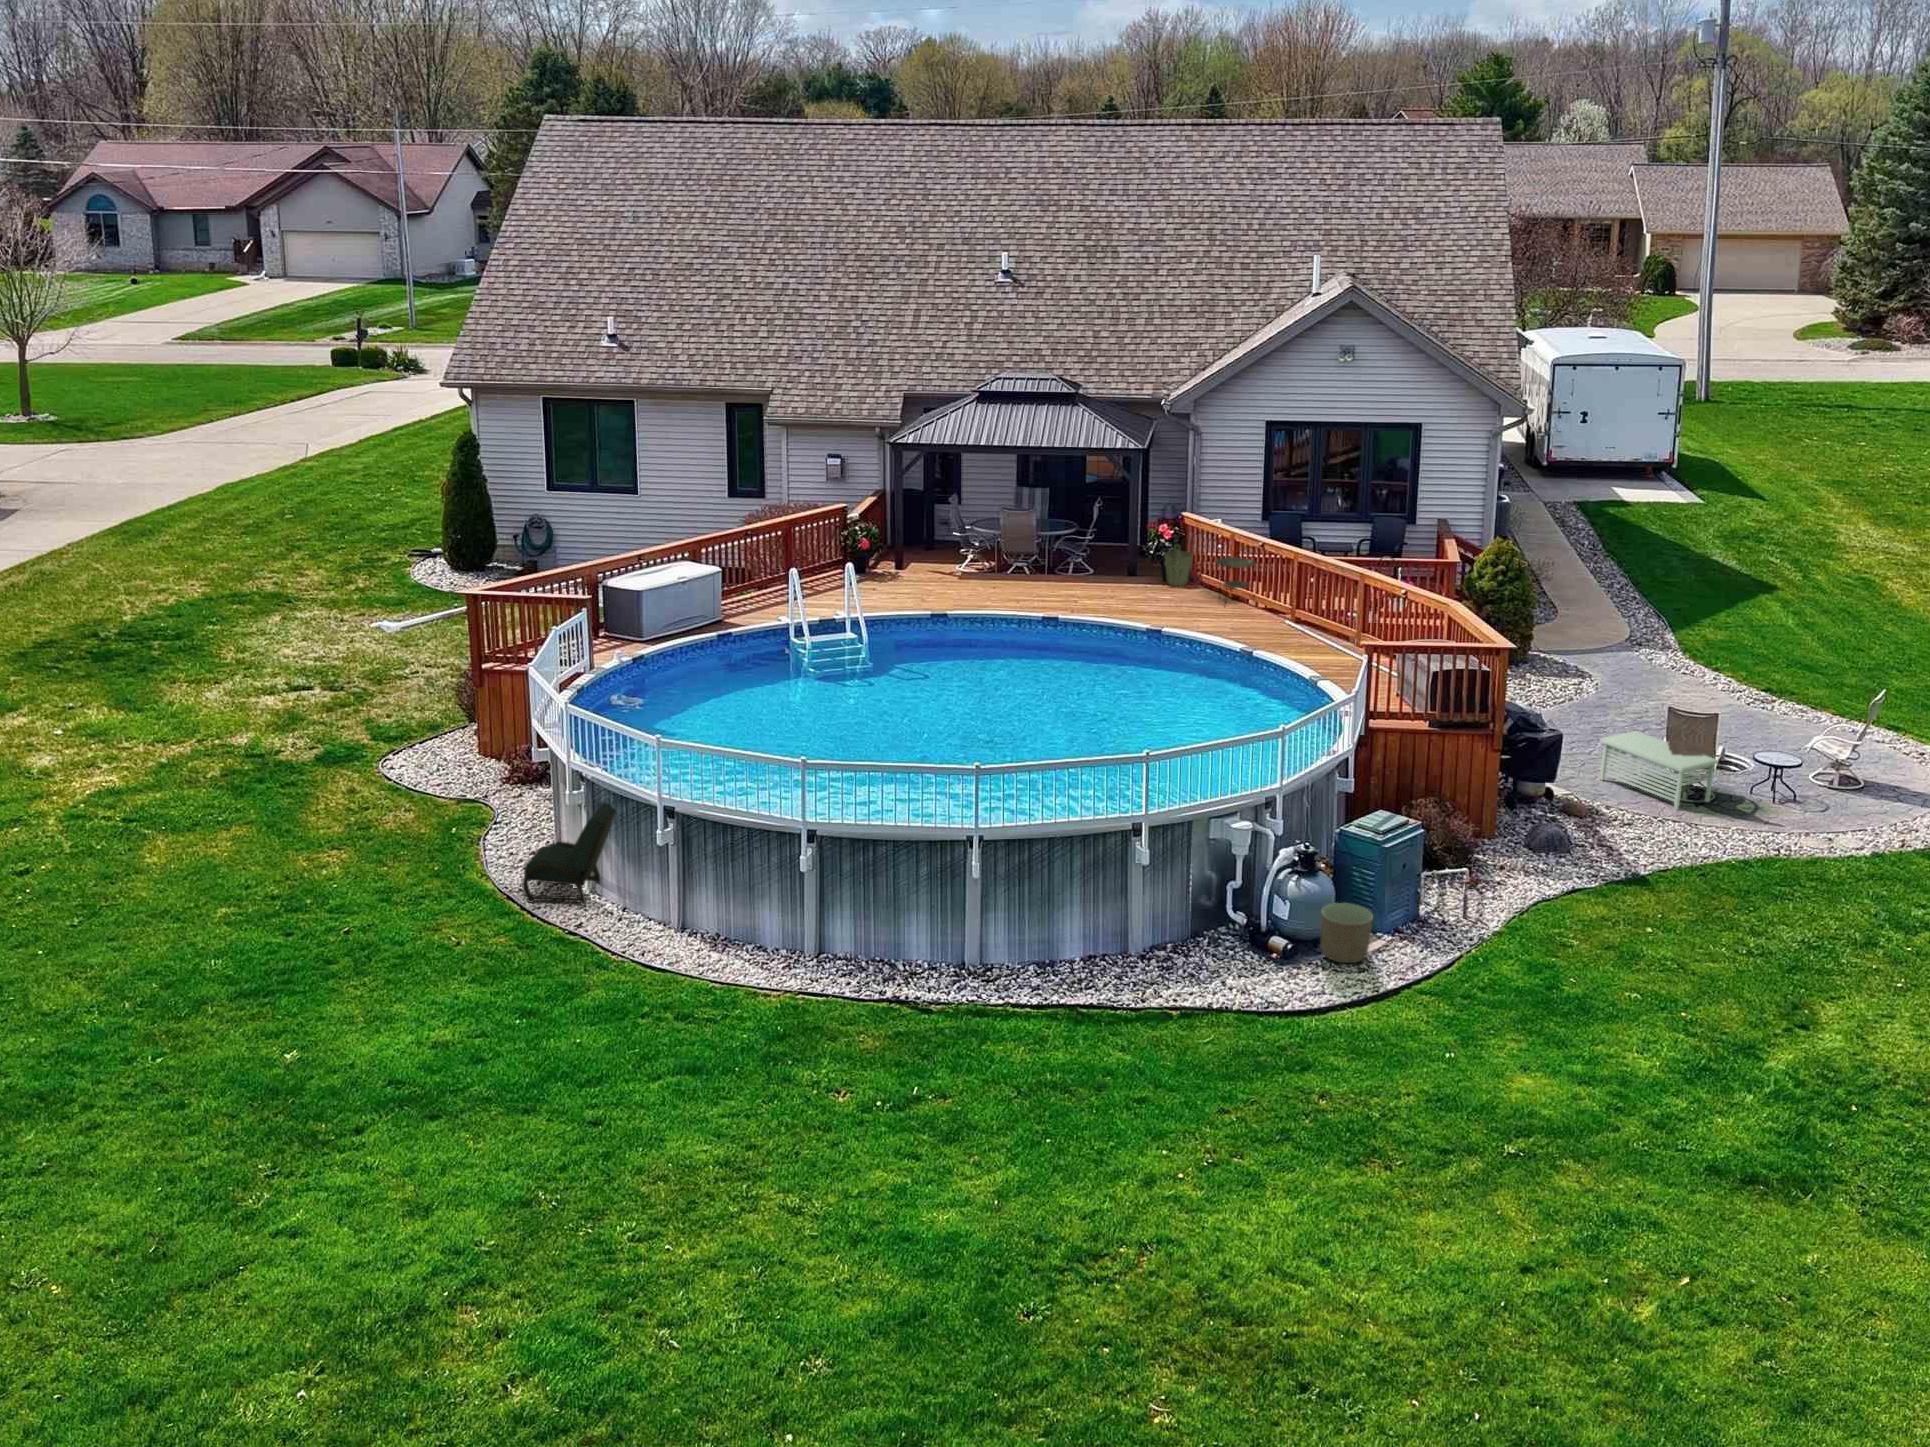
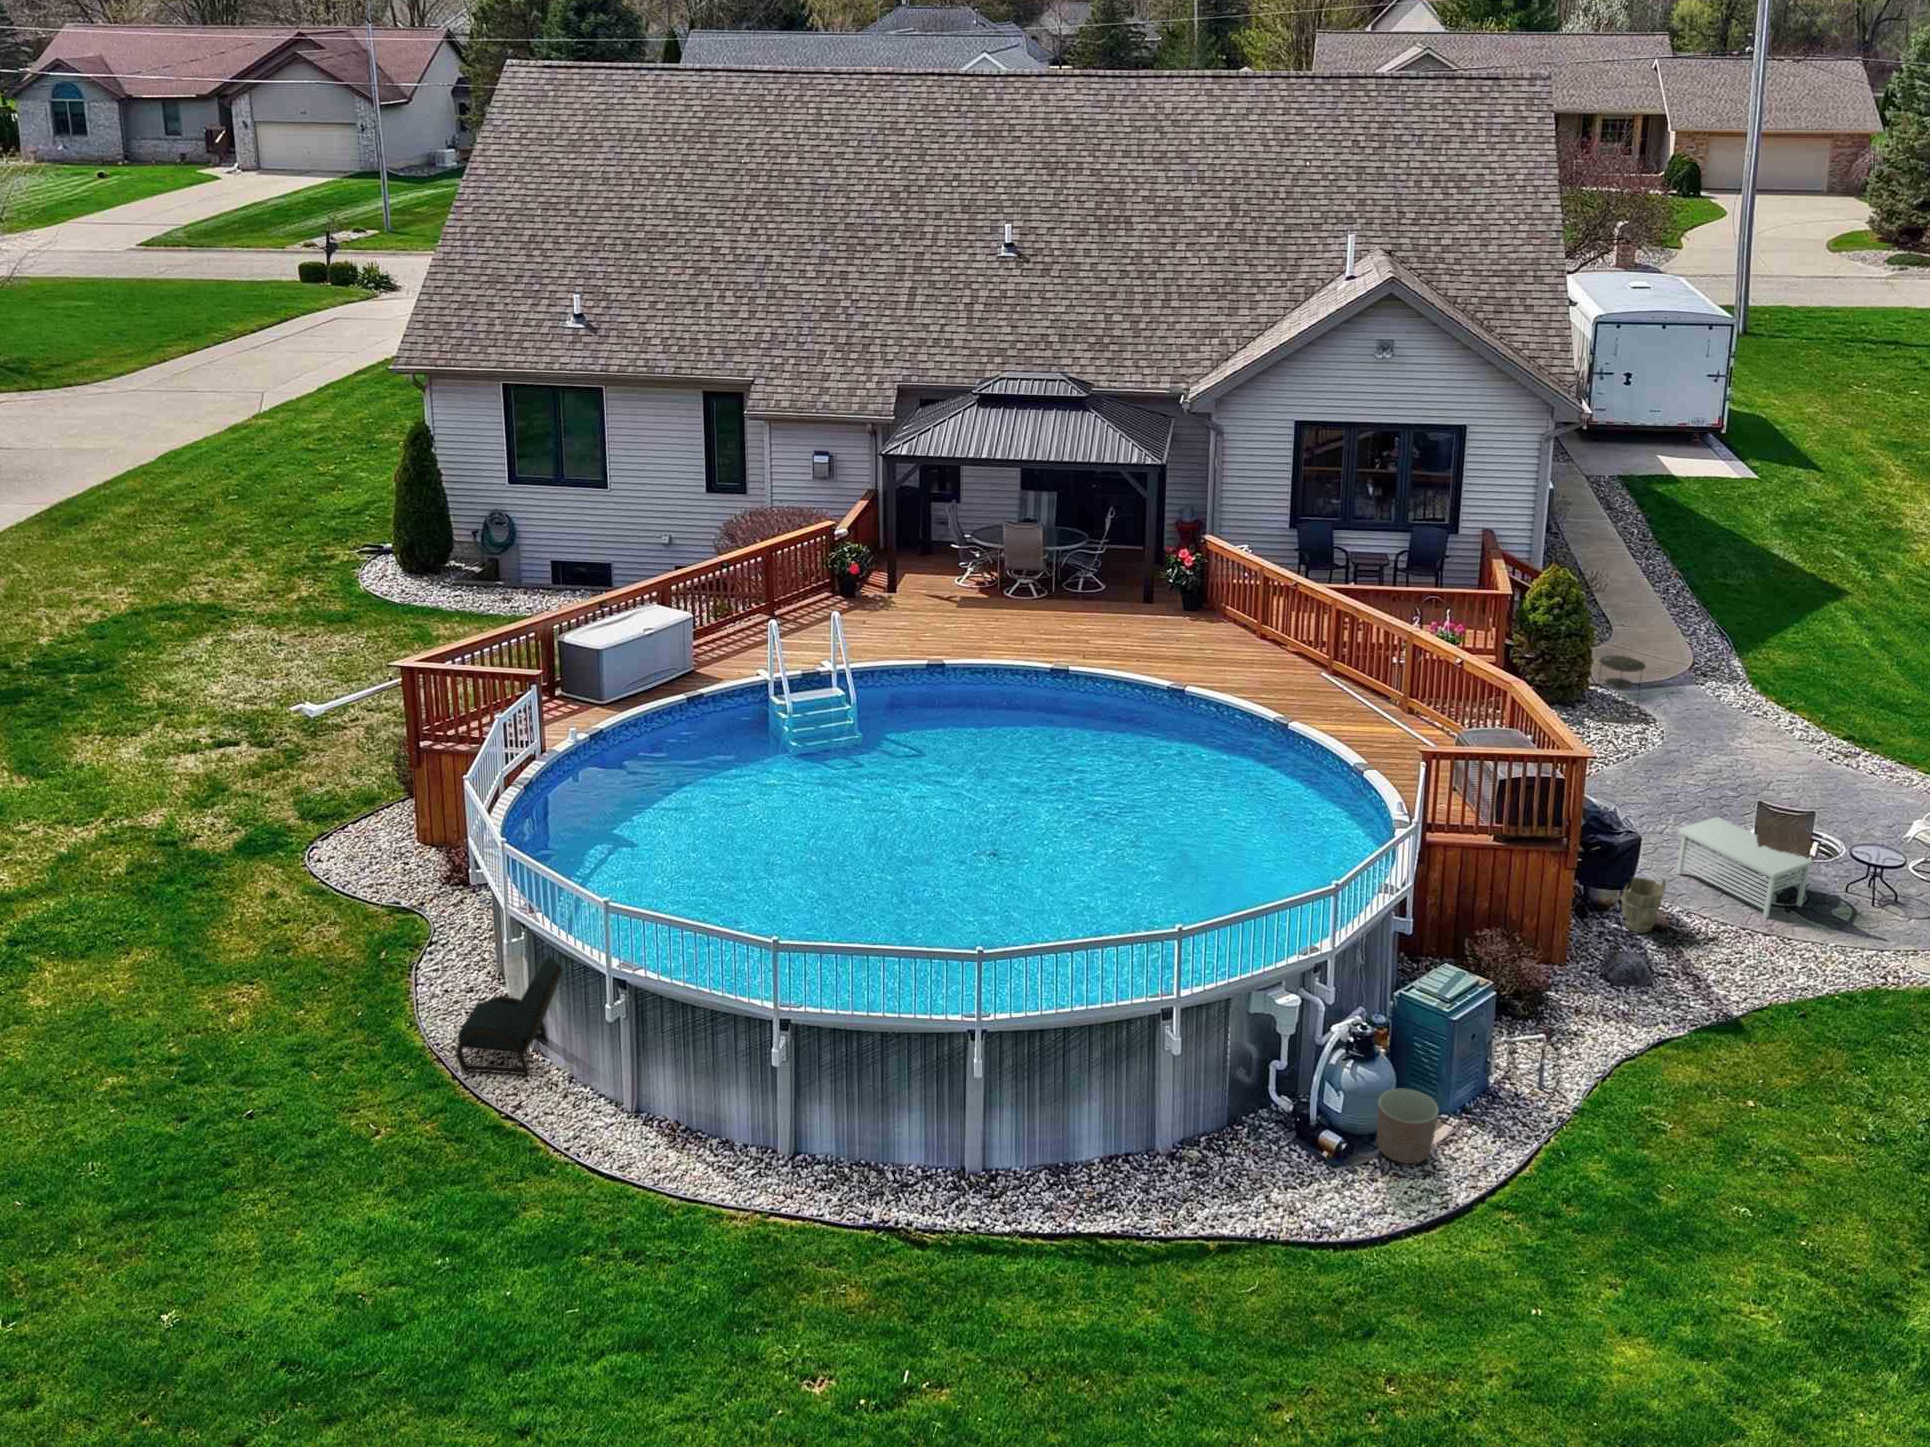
bucket: present [1164,544,1193,586] -> present [1621,877,1666,933]
side table: present [1215,557,1257,597] -> present [1599,656,1645,707]

